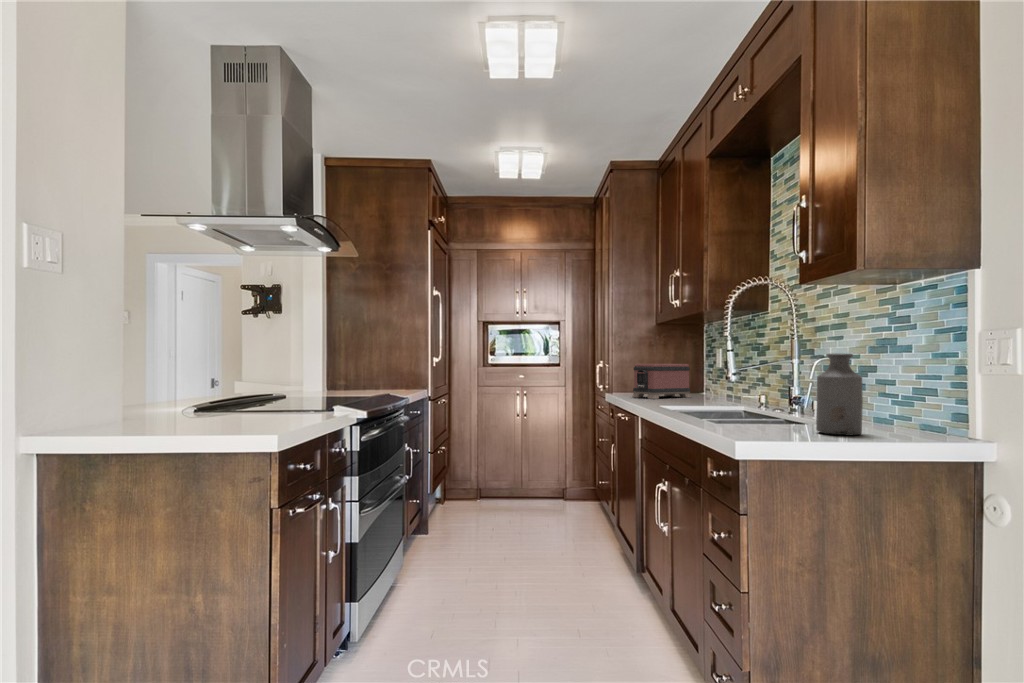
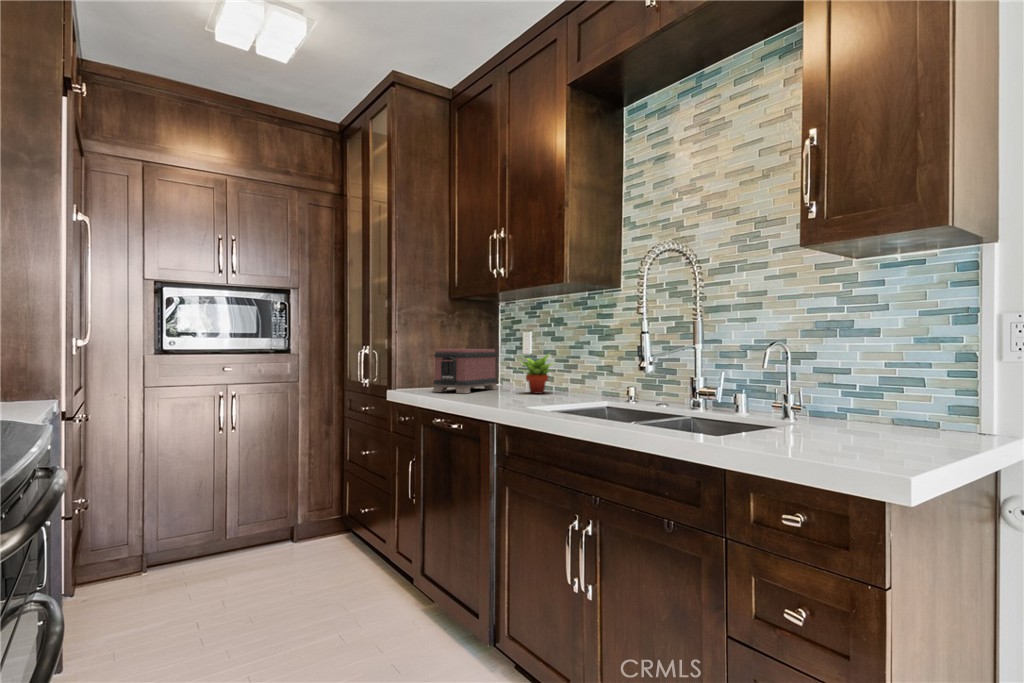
bottle: present [816,353,863,435] -> none [848,337,912,446]
succulent plant: none [692,367,730,401] -> present [523,354,553,393]

